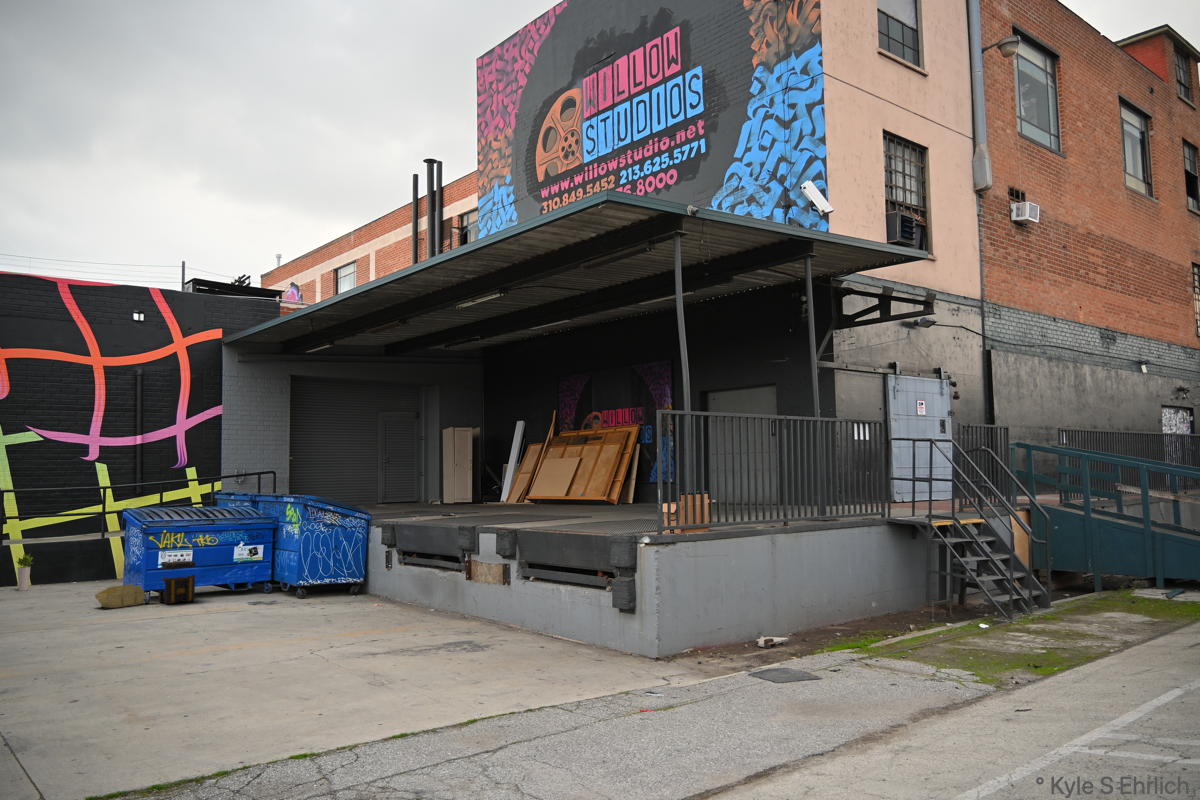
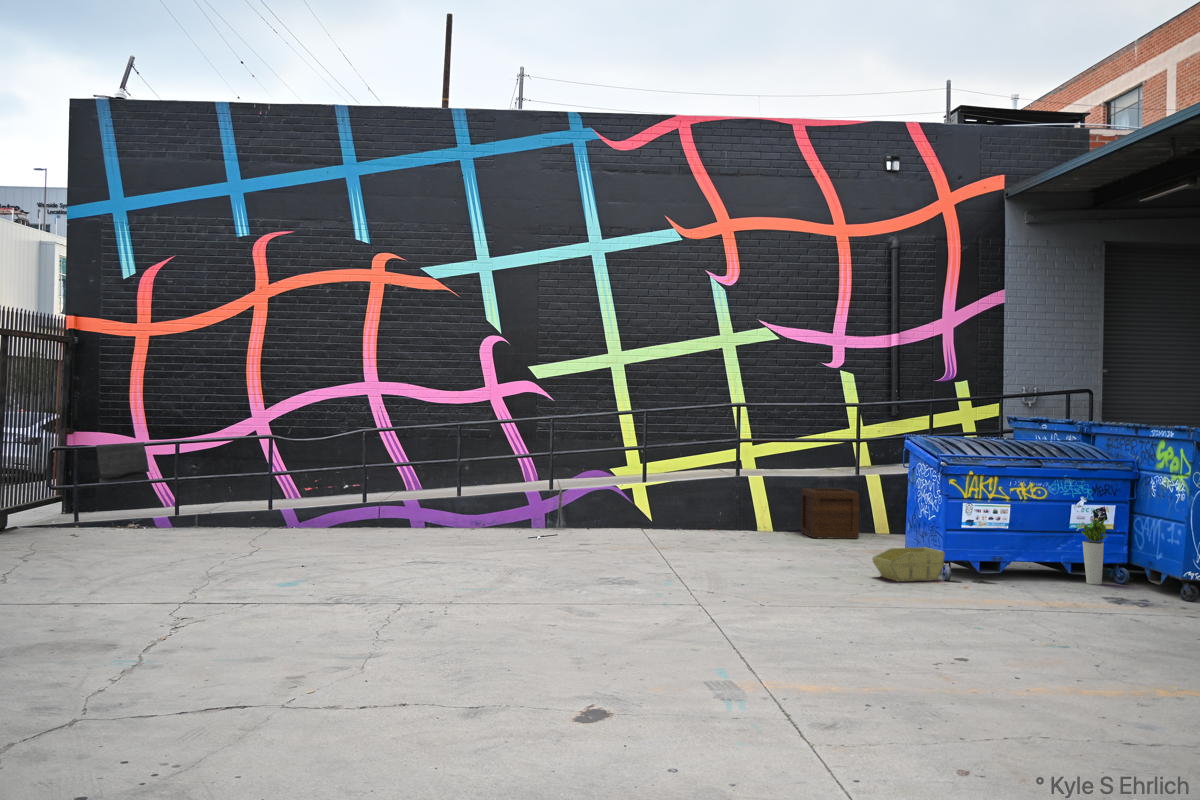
wooden crate: none [54,550,102,589] -> present [801,488,859,539]
planter: present [17,554,33,591] -> present [1082,518,1108,585]
toolbox: present [159,561,196,604] -> none [959,519,1018,586]

